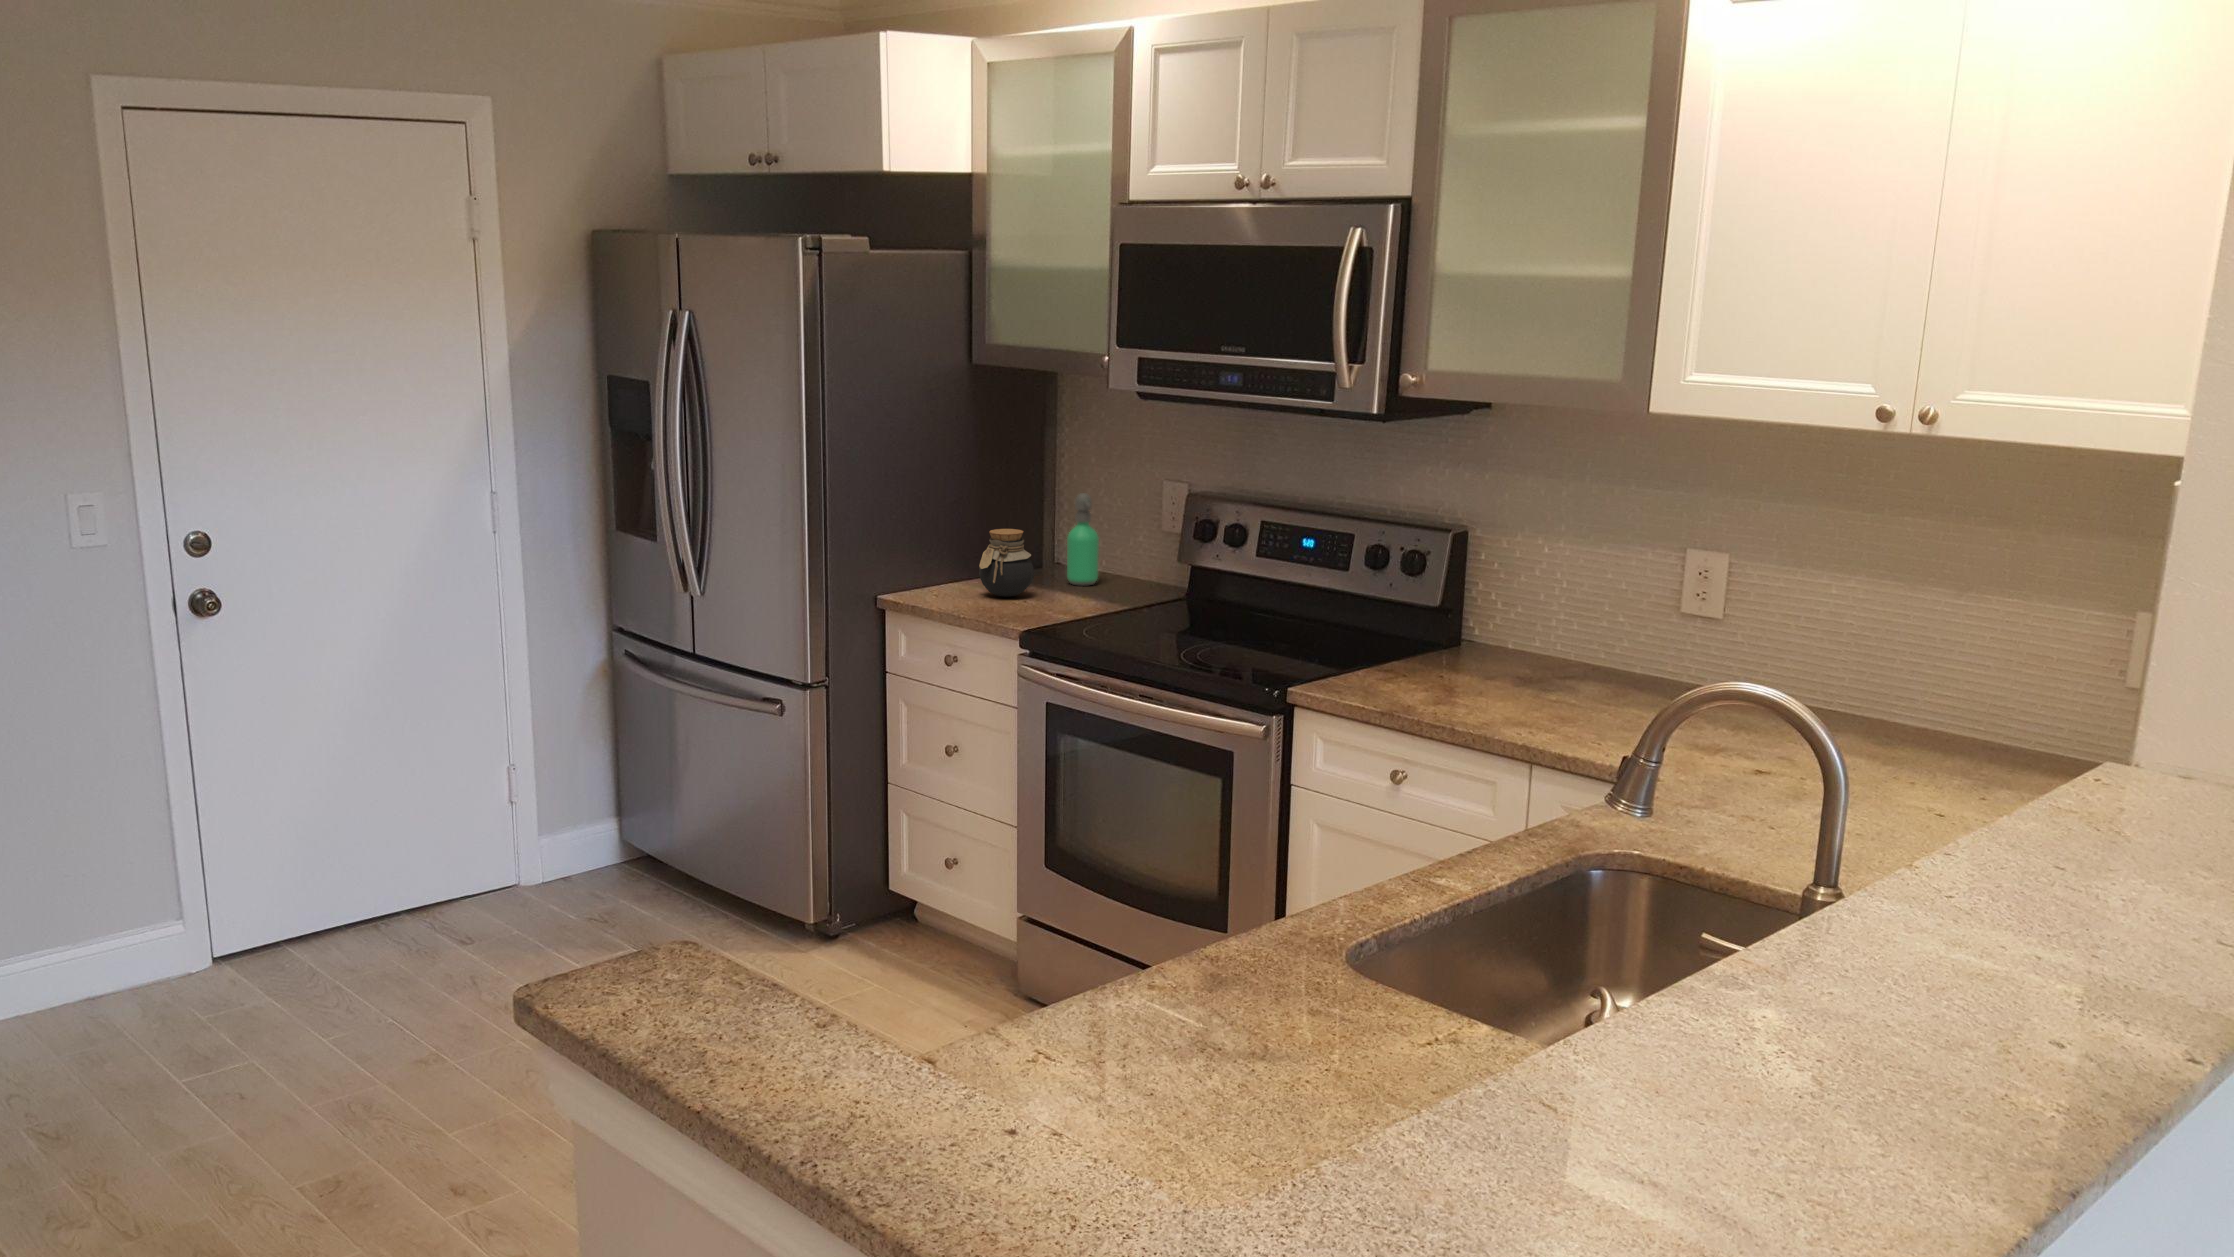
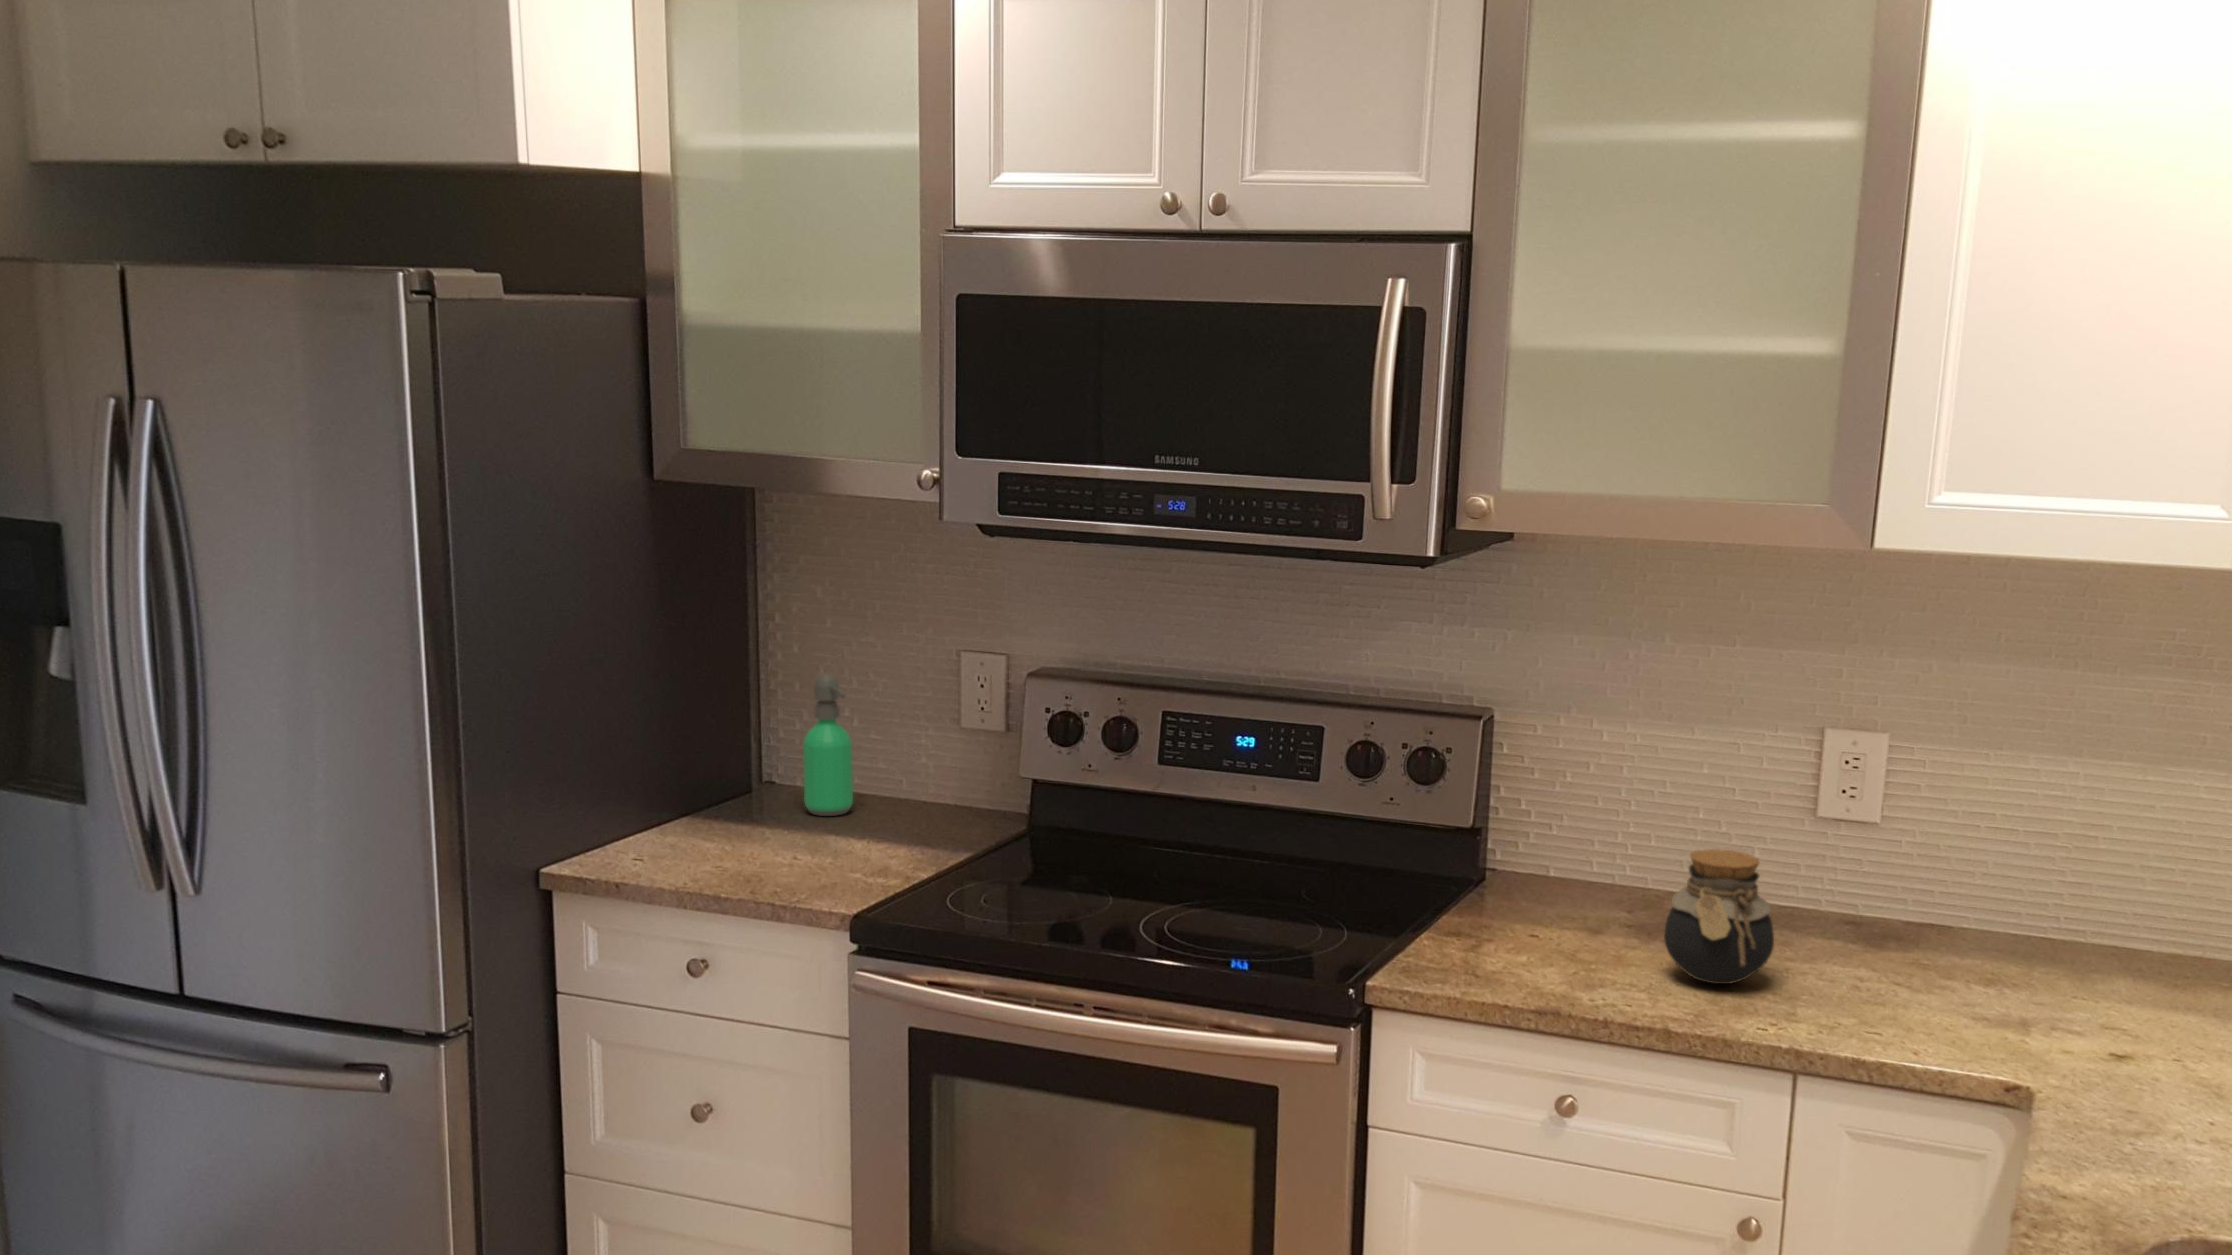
jar: present [979,529,1034,597] -> present [1664,849,1774,984]

